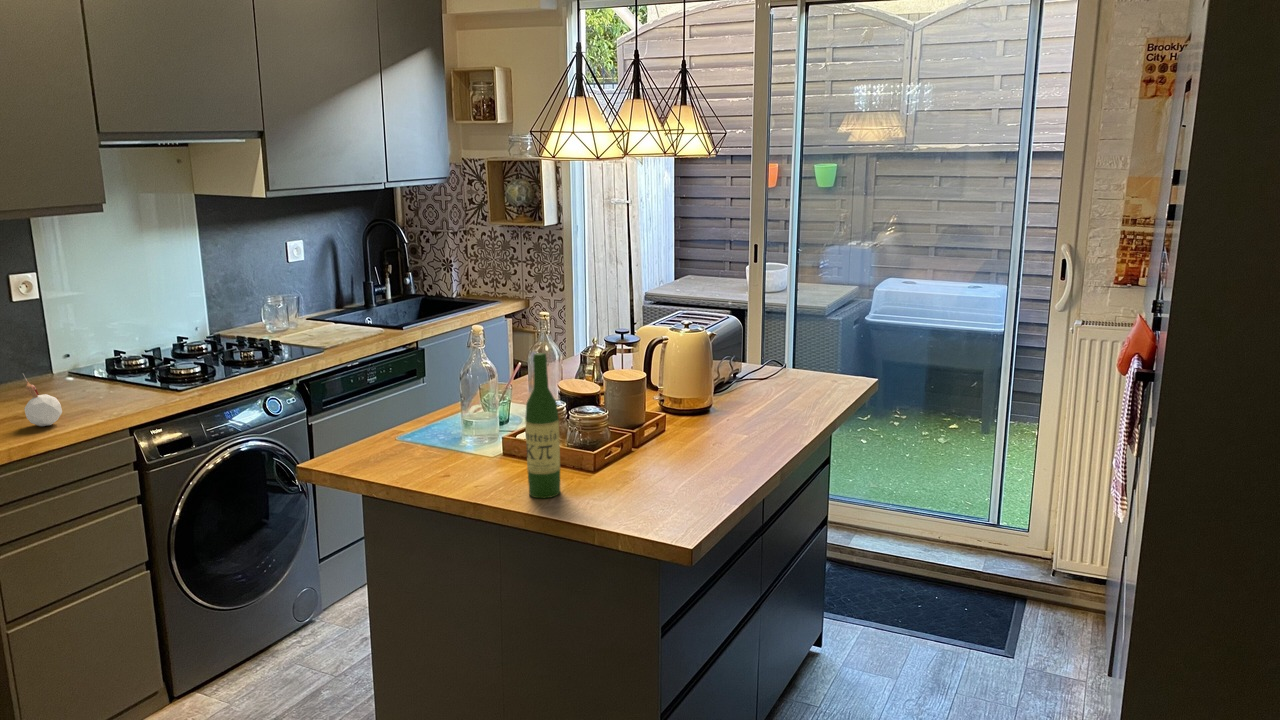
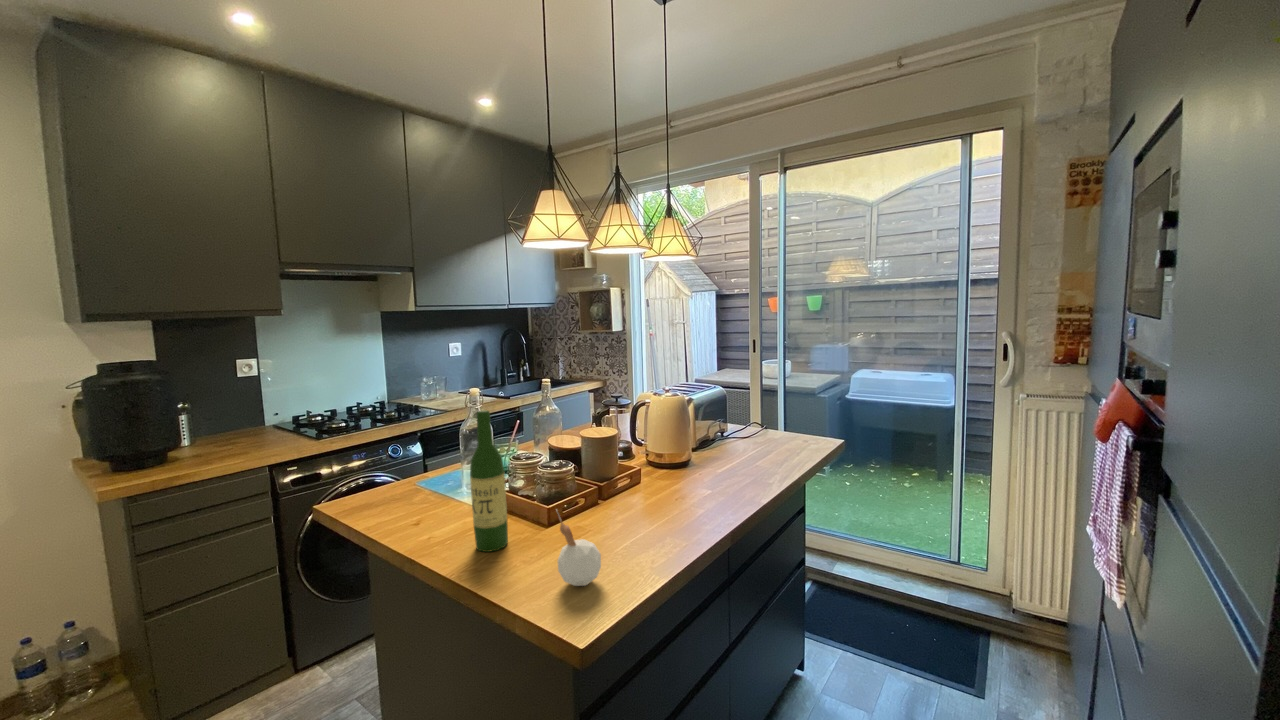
candle: present [23,374,62,426] -> present [558,516,601,586]

